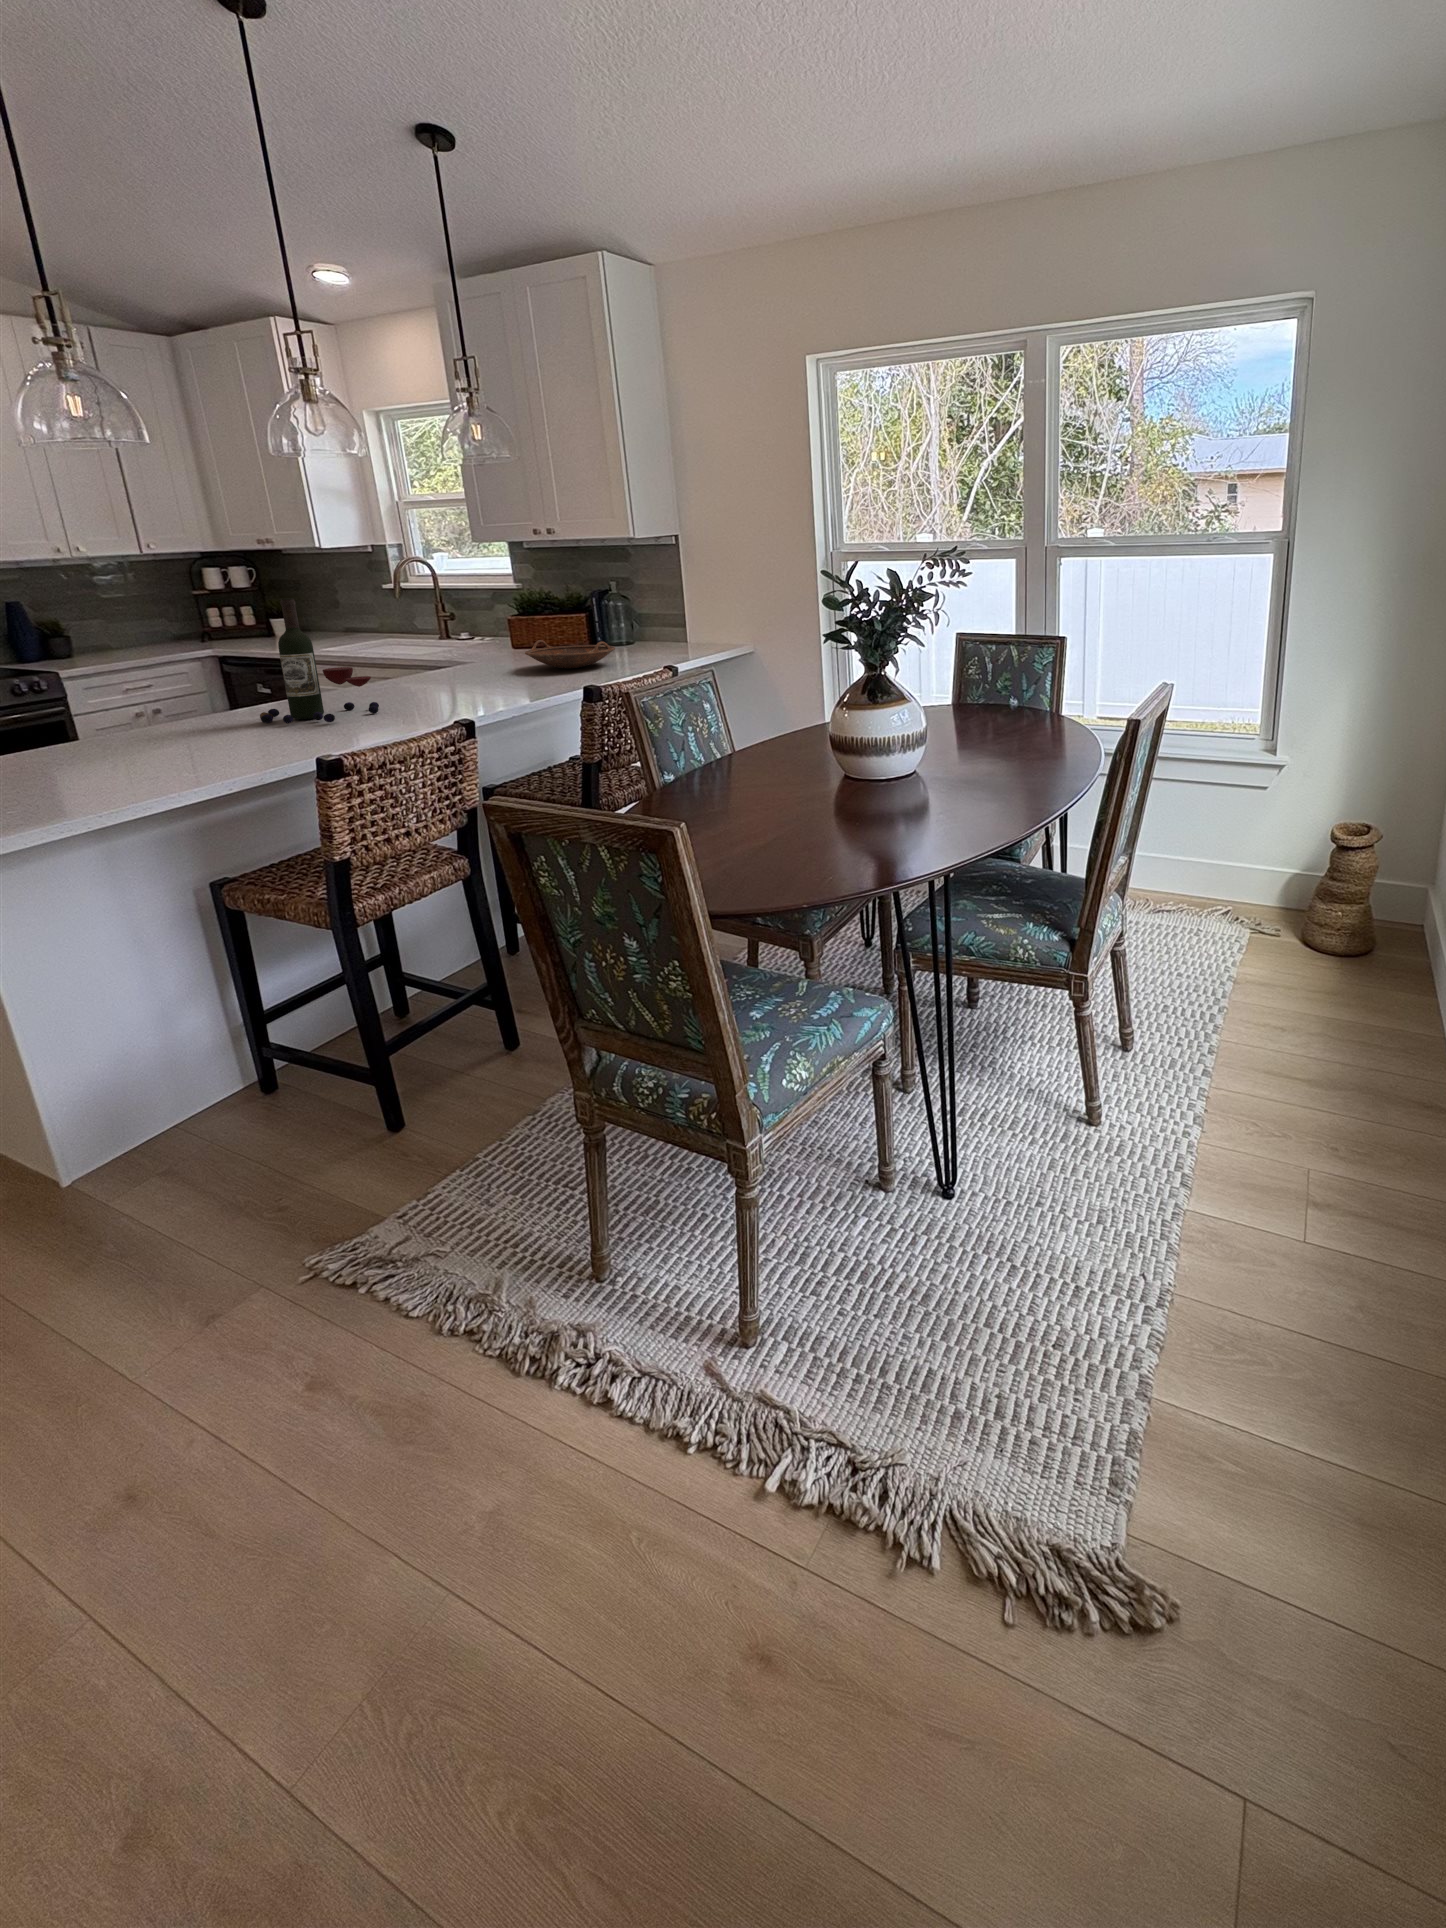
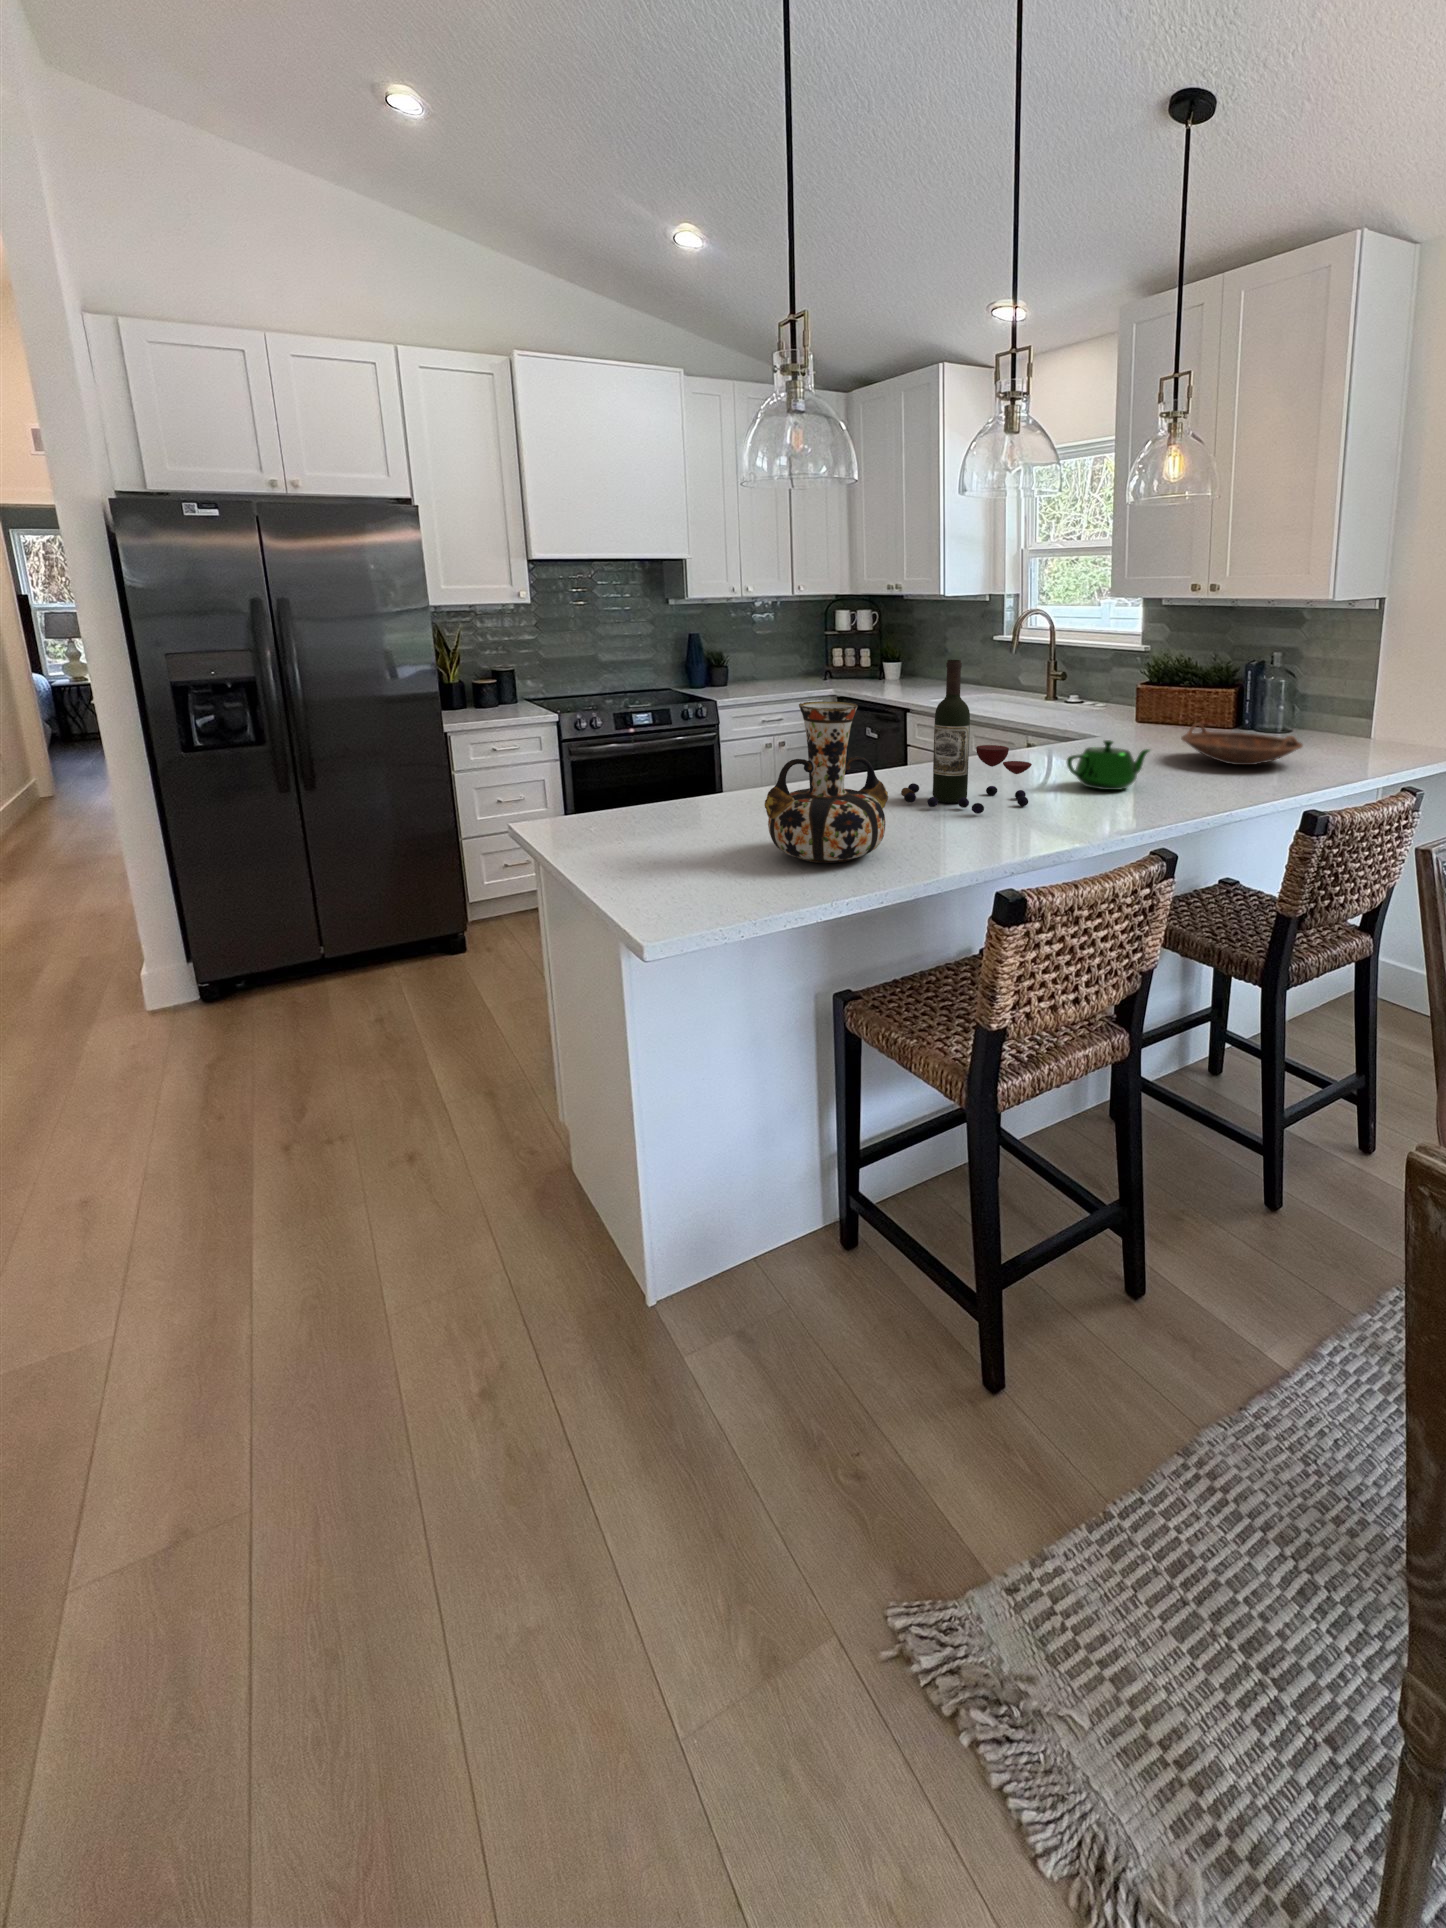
vase: none [97,636,228,771] -> present [765,701,888,863]
teapot: none [414,656,488,695] -> present [1067,740,1150,790]

